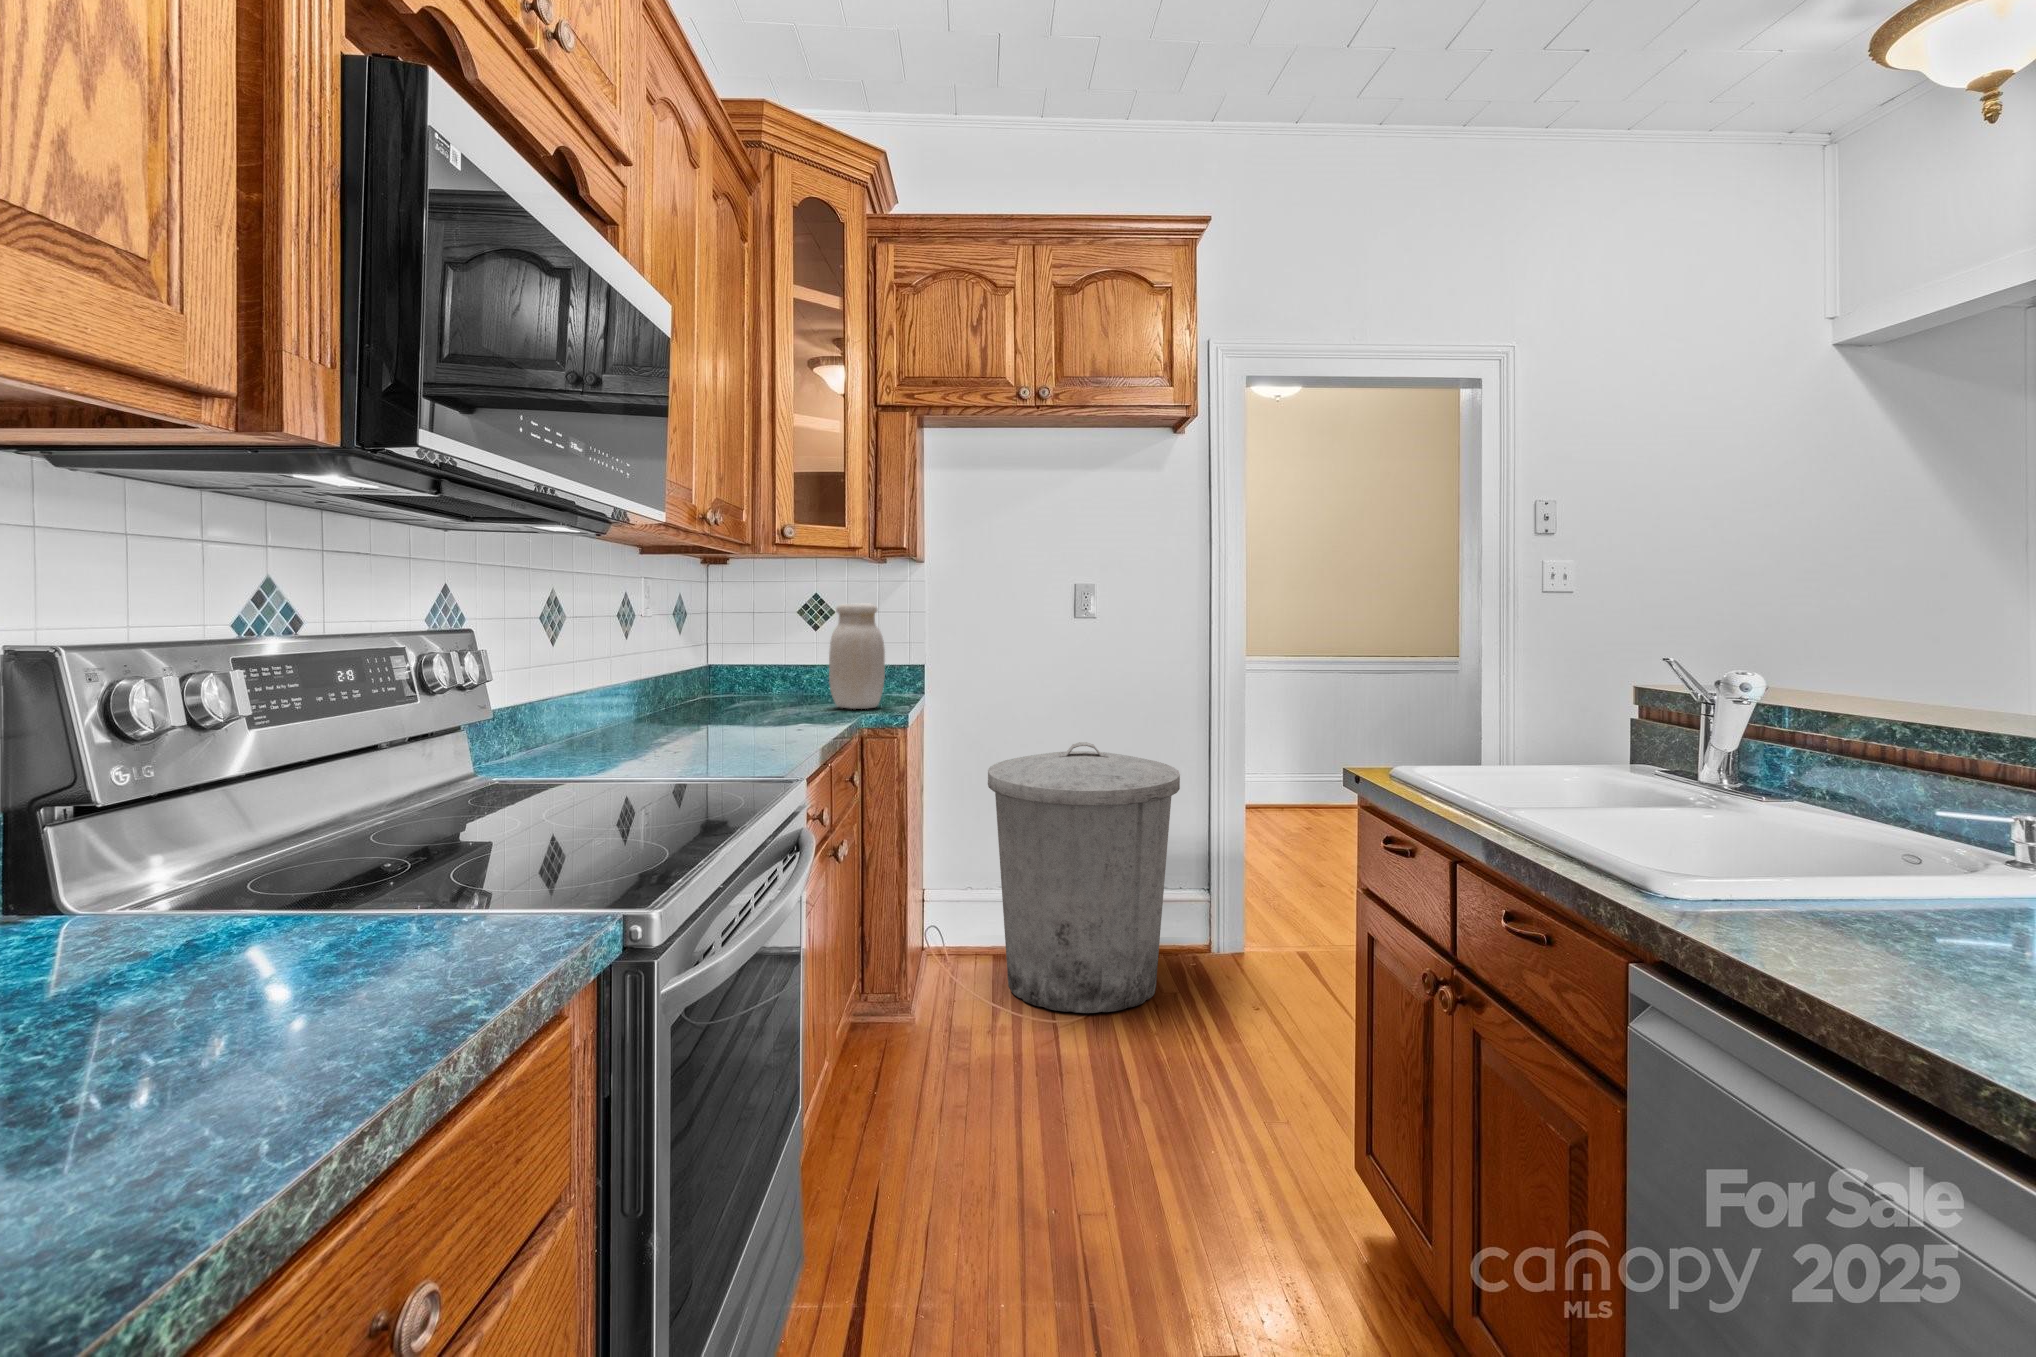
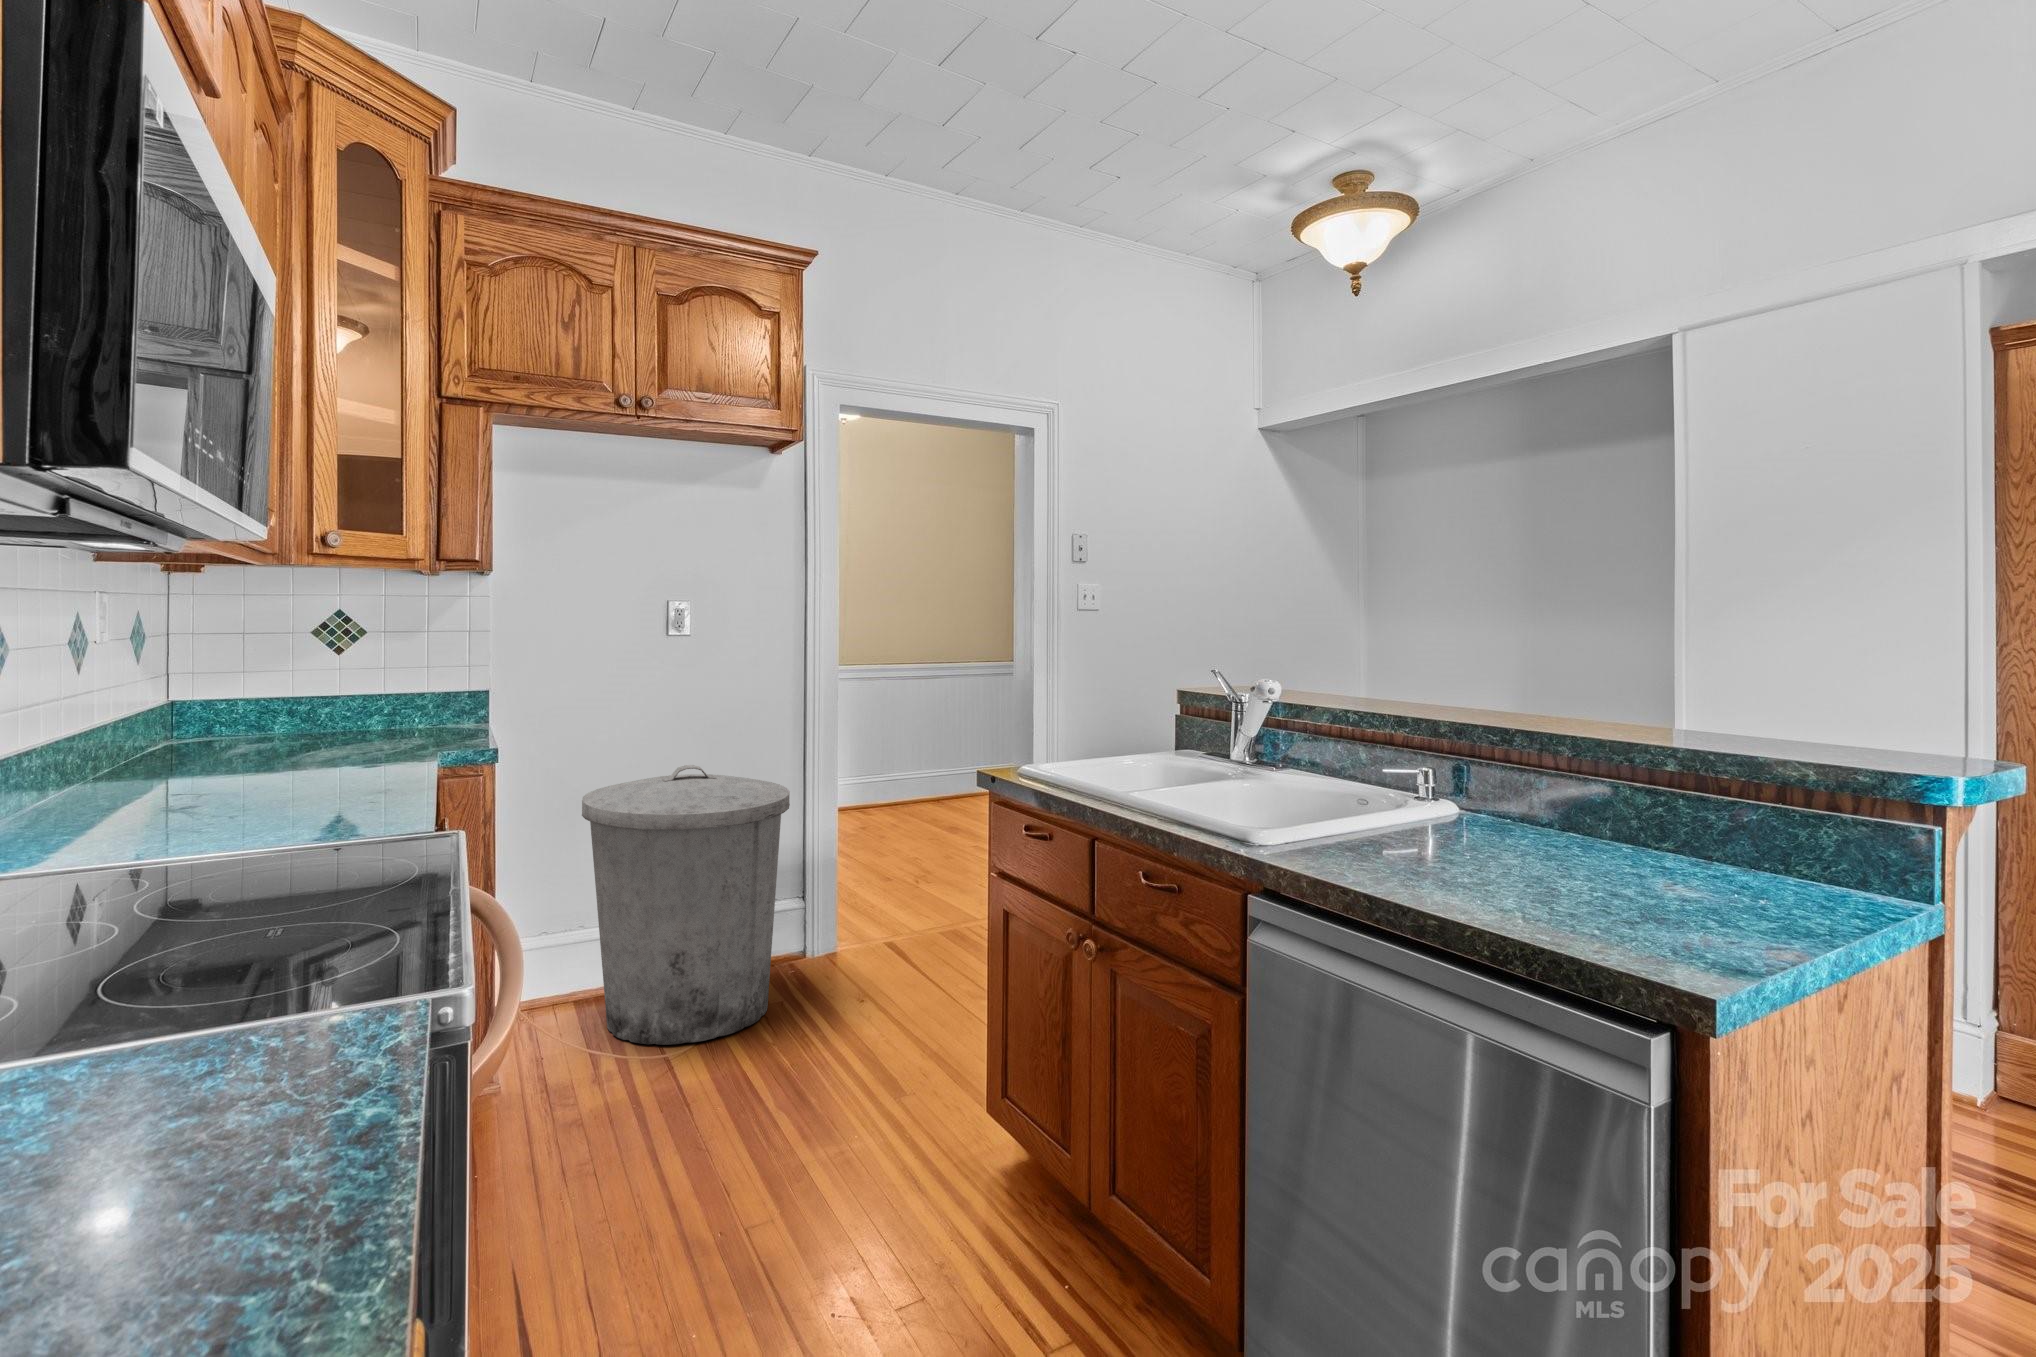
jar: present [829,603,885,709] -> none [384,619,460,740]

